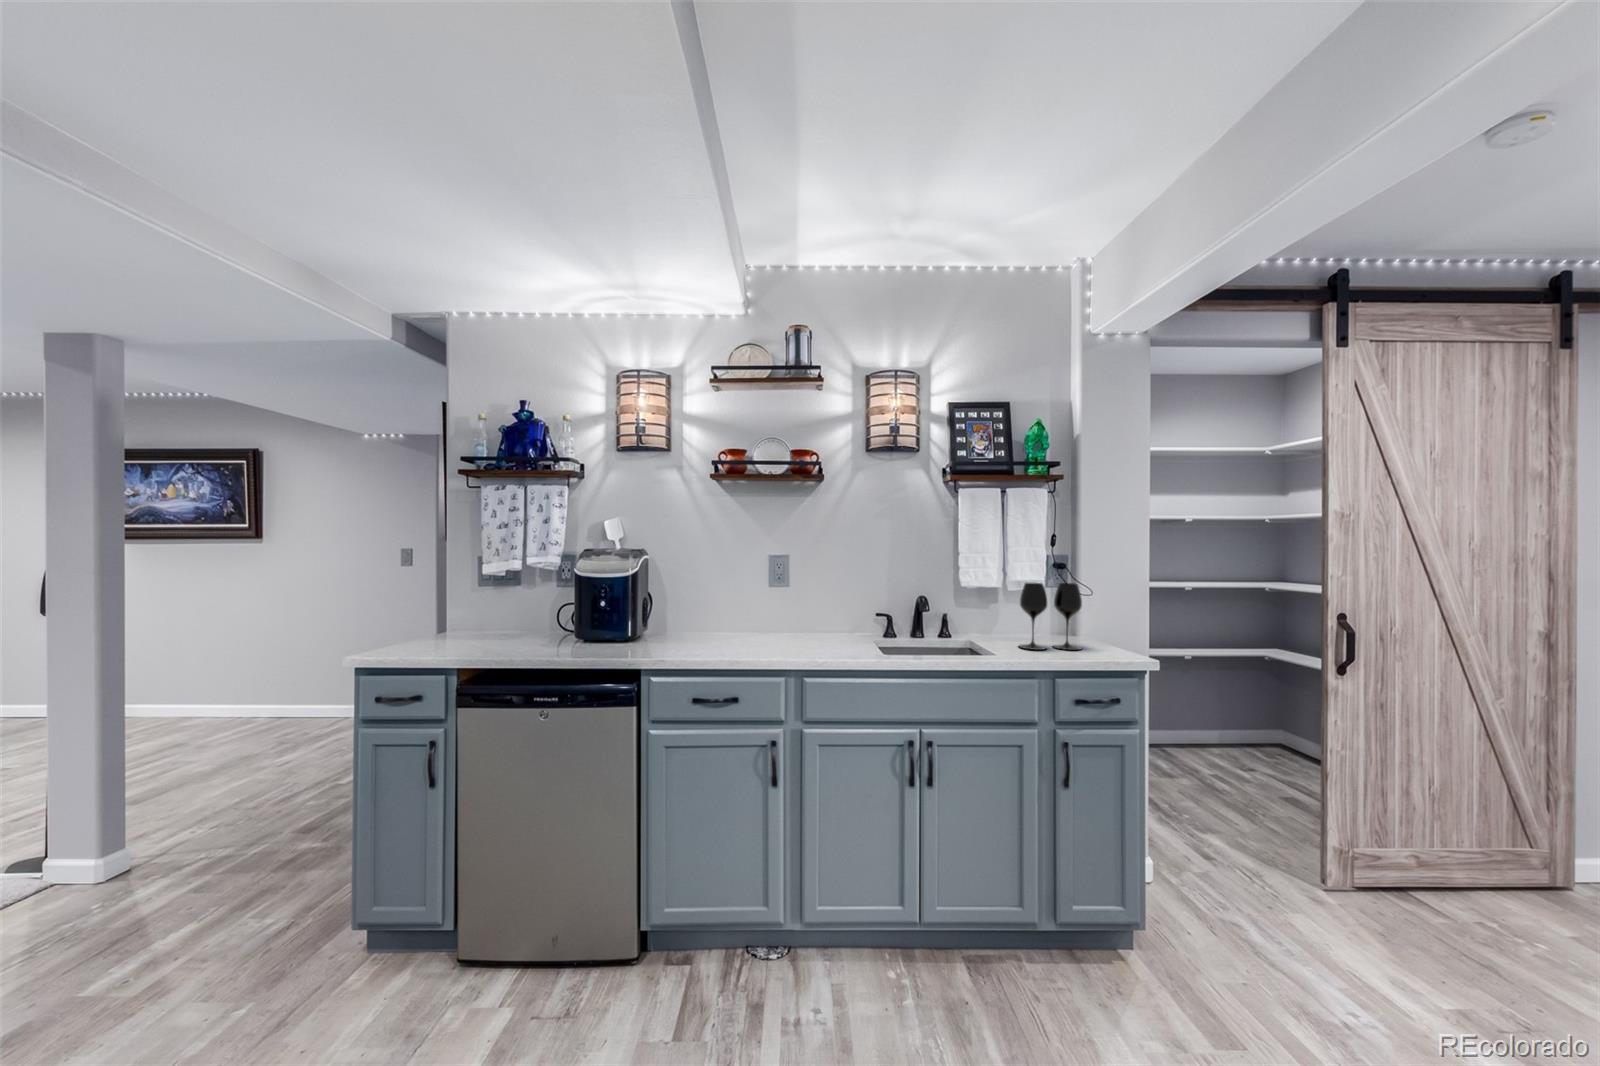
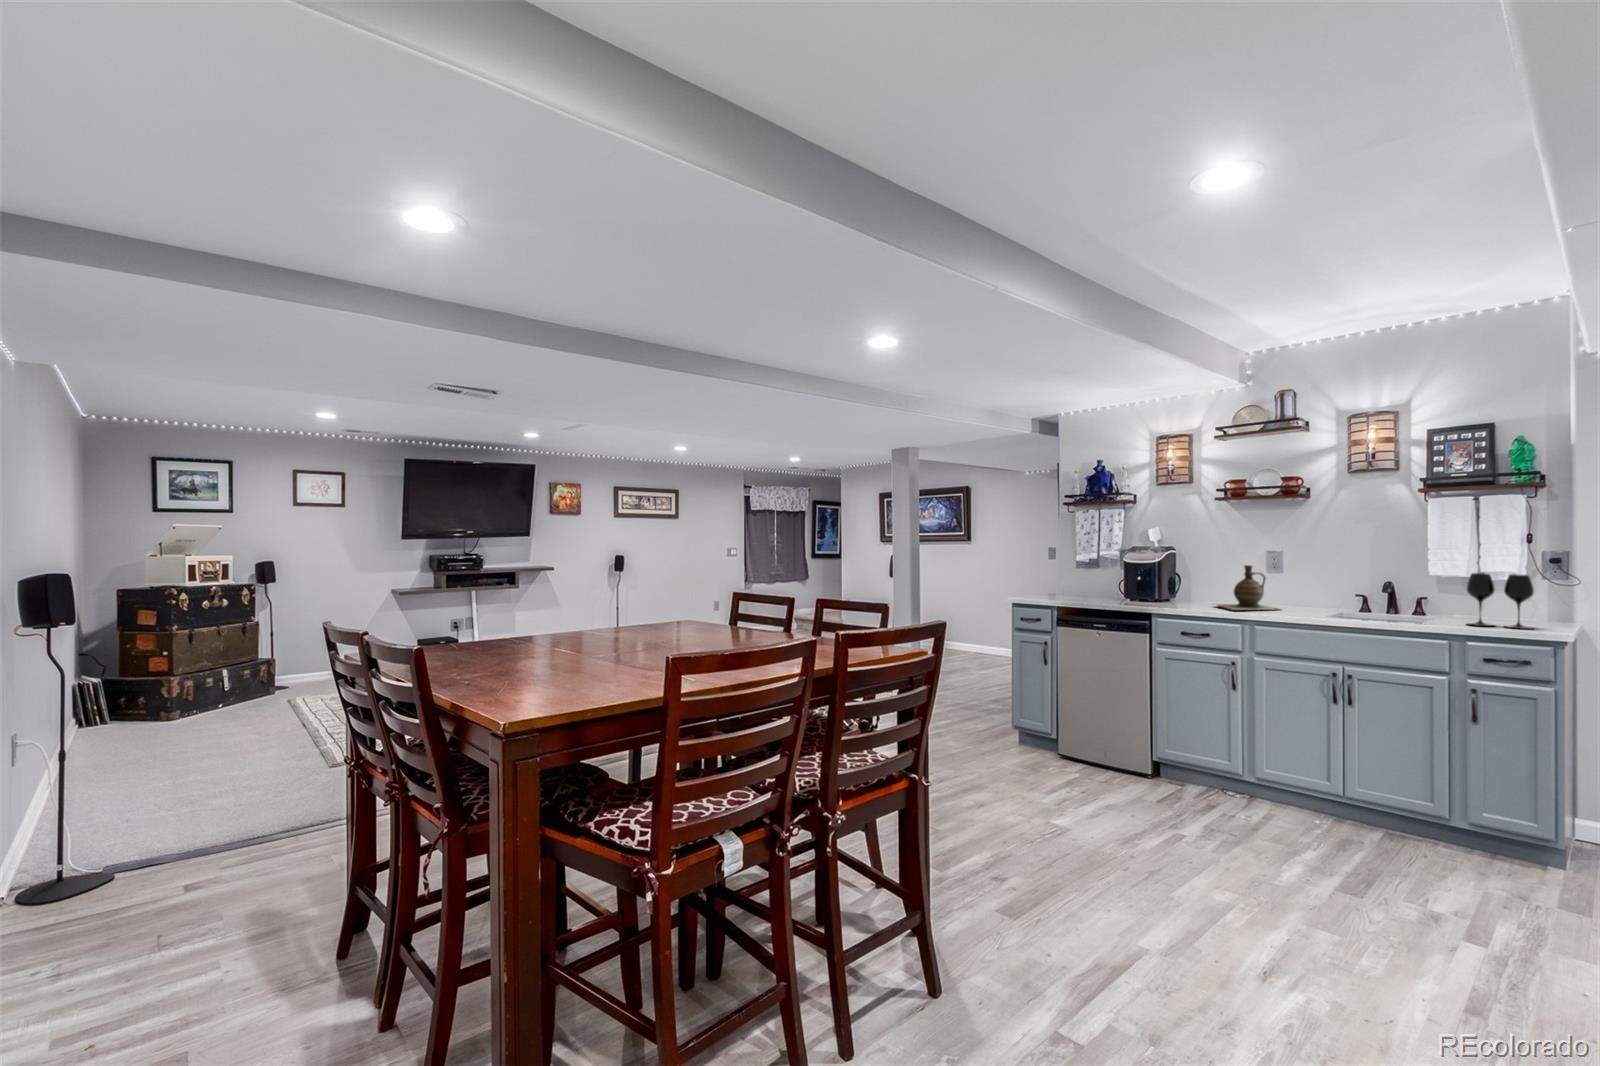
ceramic jug: none [711,576,807,649] -> present [1217,565,1277,610]

